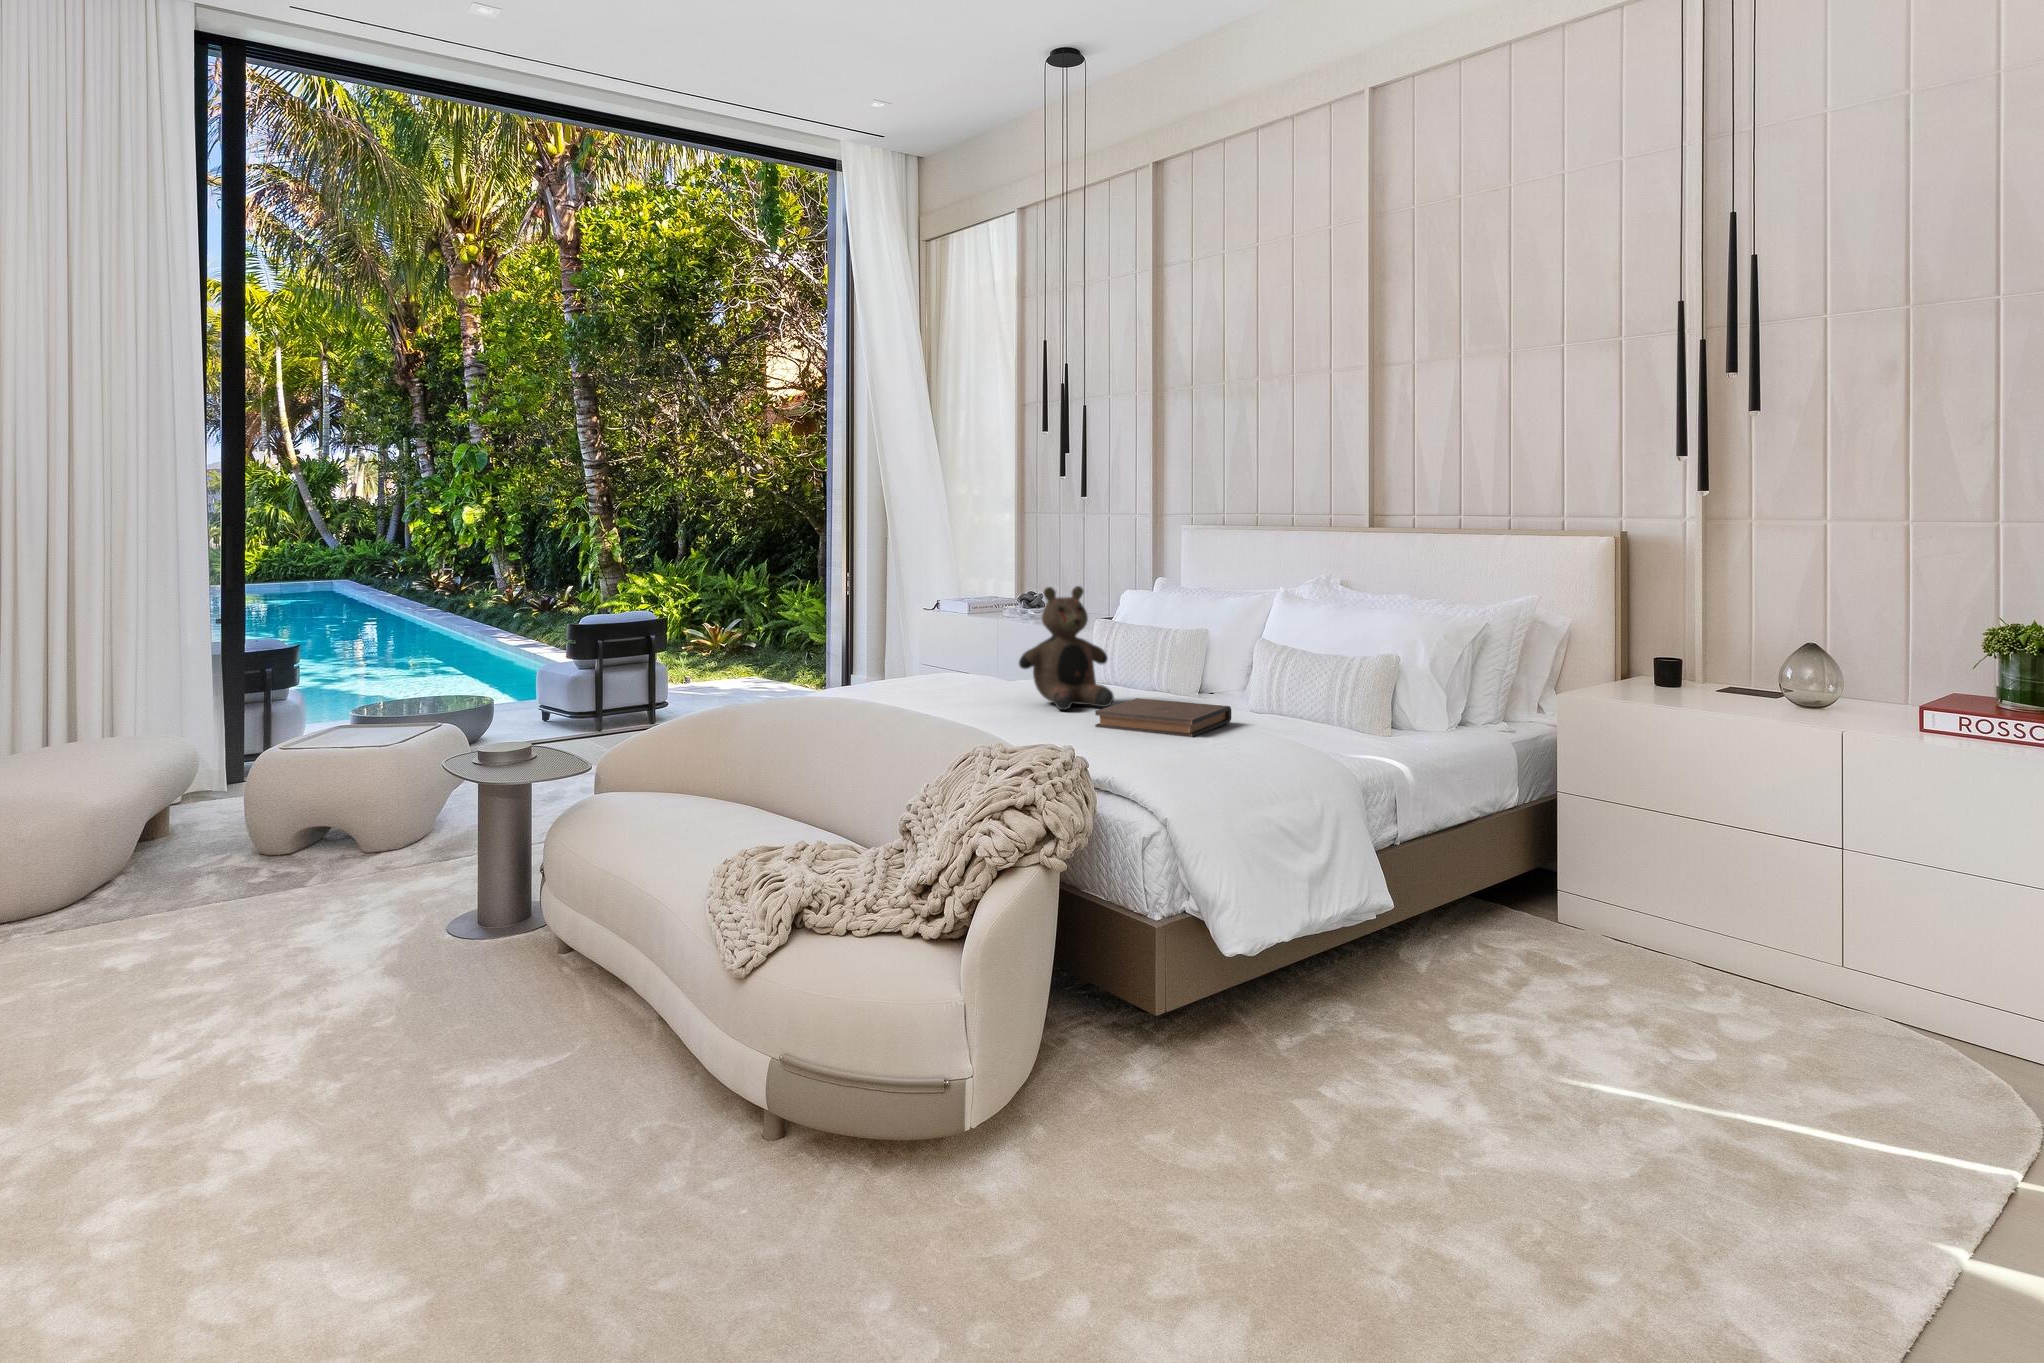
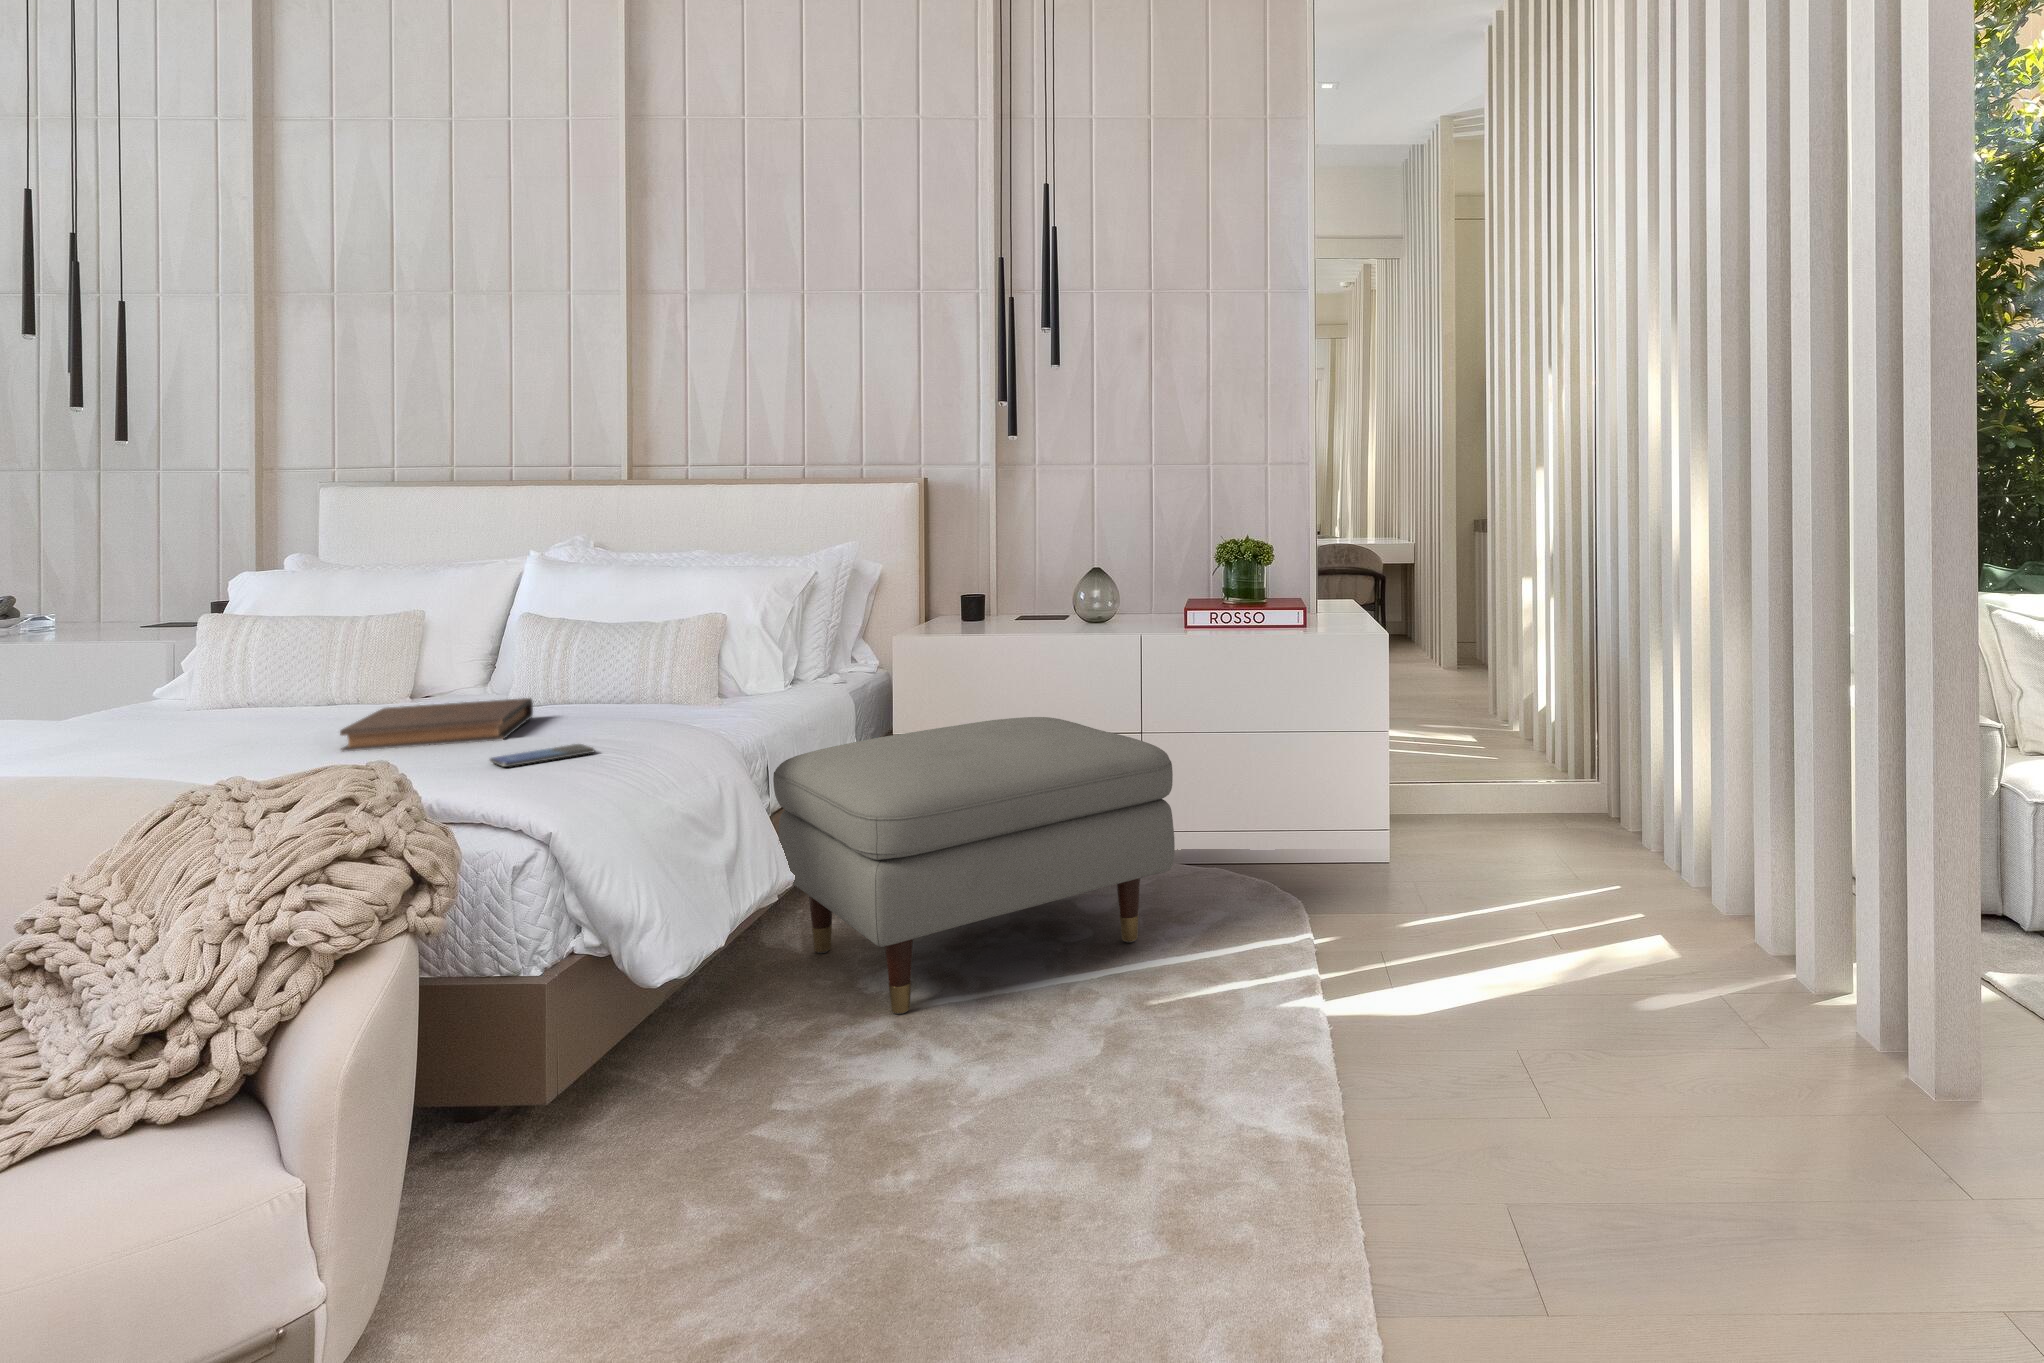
teddy bear: present [1019,586,1114,710] -> none [161,568,337,741]
smartphone: none [1160,750,1233,760] -> present [490,744,594,767]
ottoman: none [1396,796,1823,1090] -> present [773,717,1175,1014]

